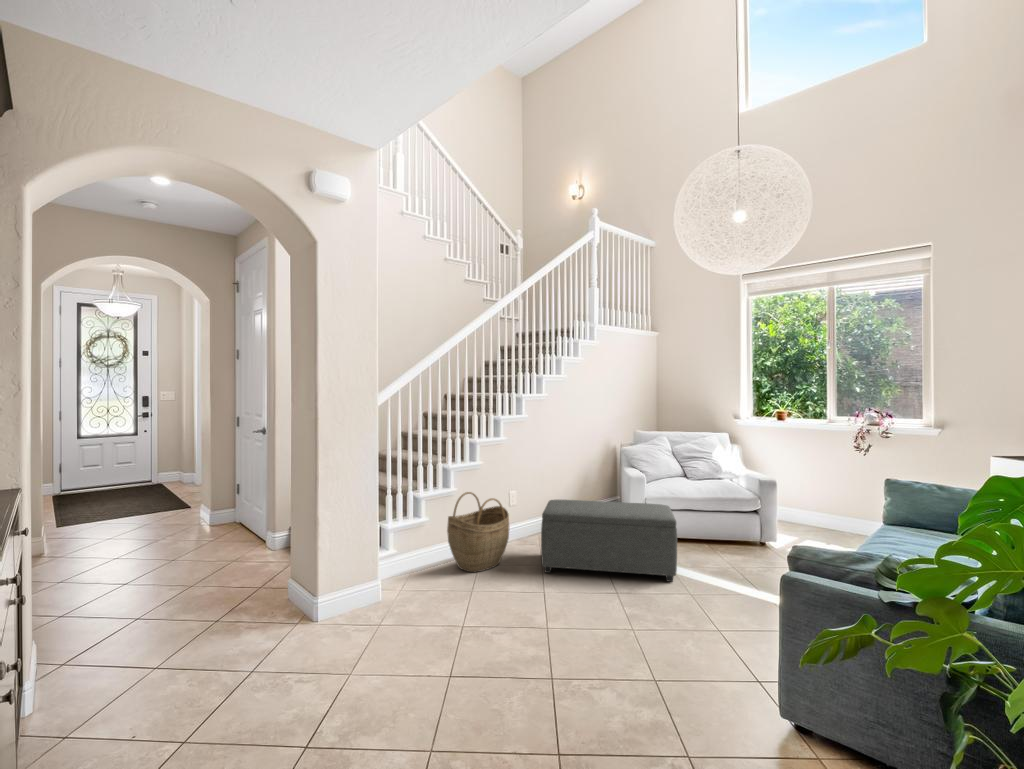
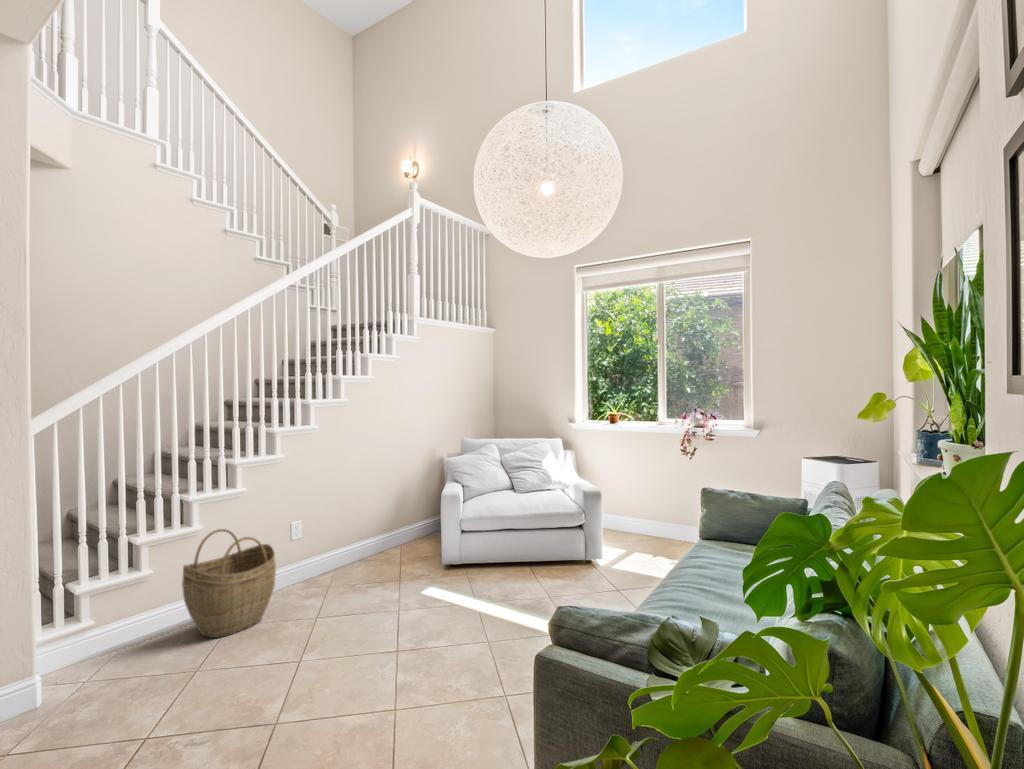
ottoman: present [541,500,677,582] -> none [312,529,480,628]

